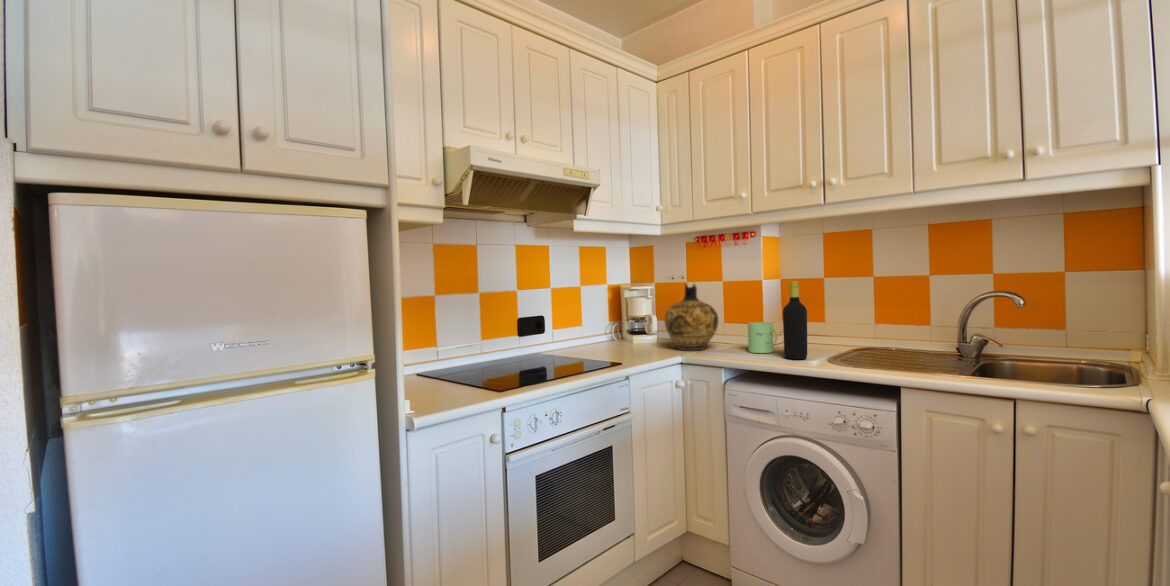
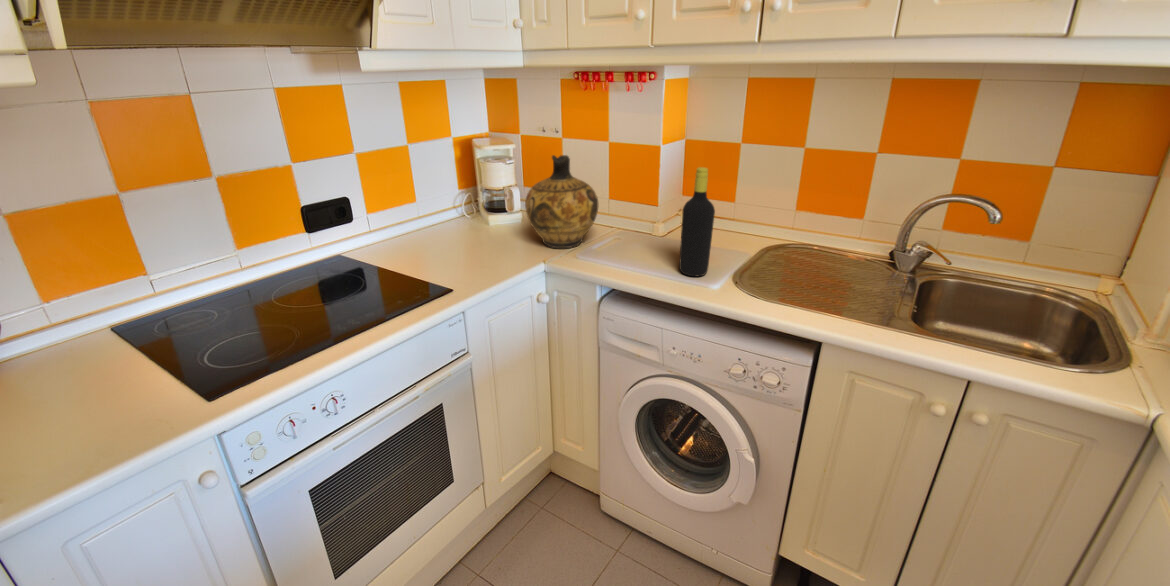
mug: present [748,322,777,353] -> none [635,212,673,257]

